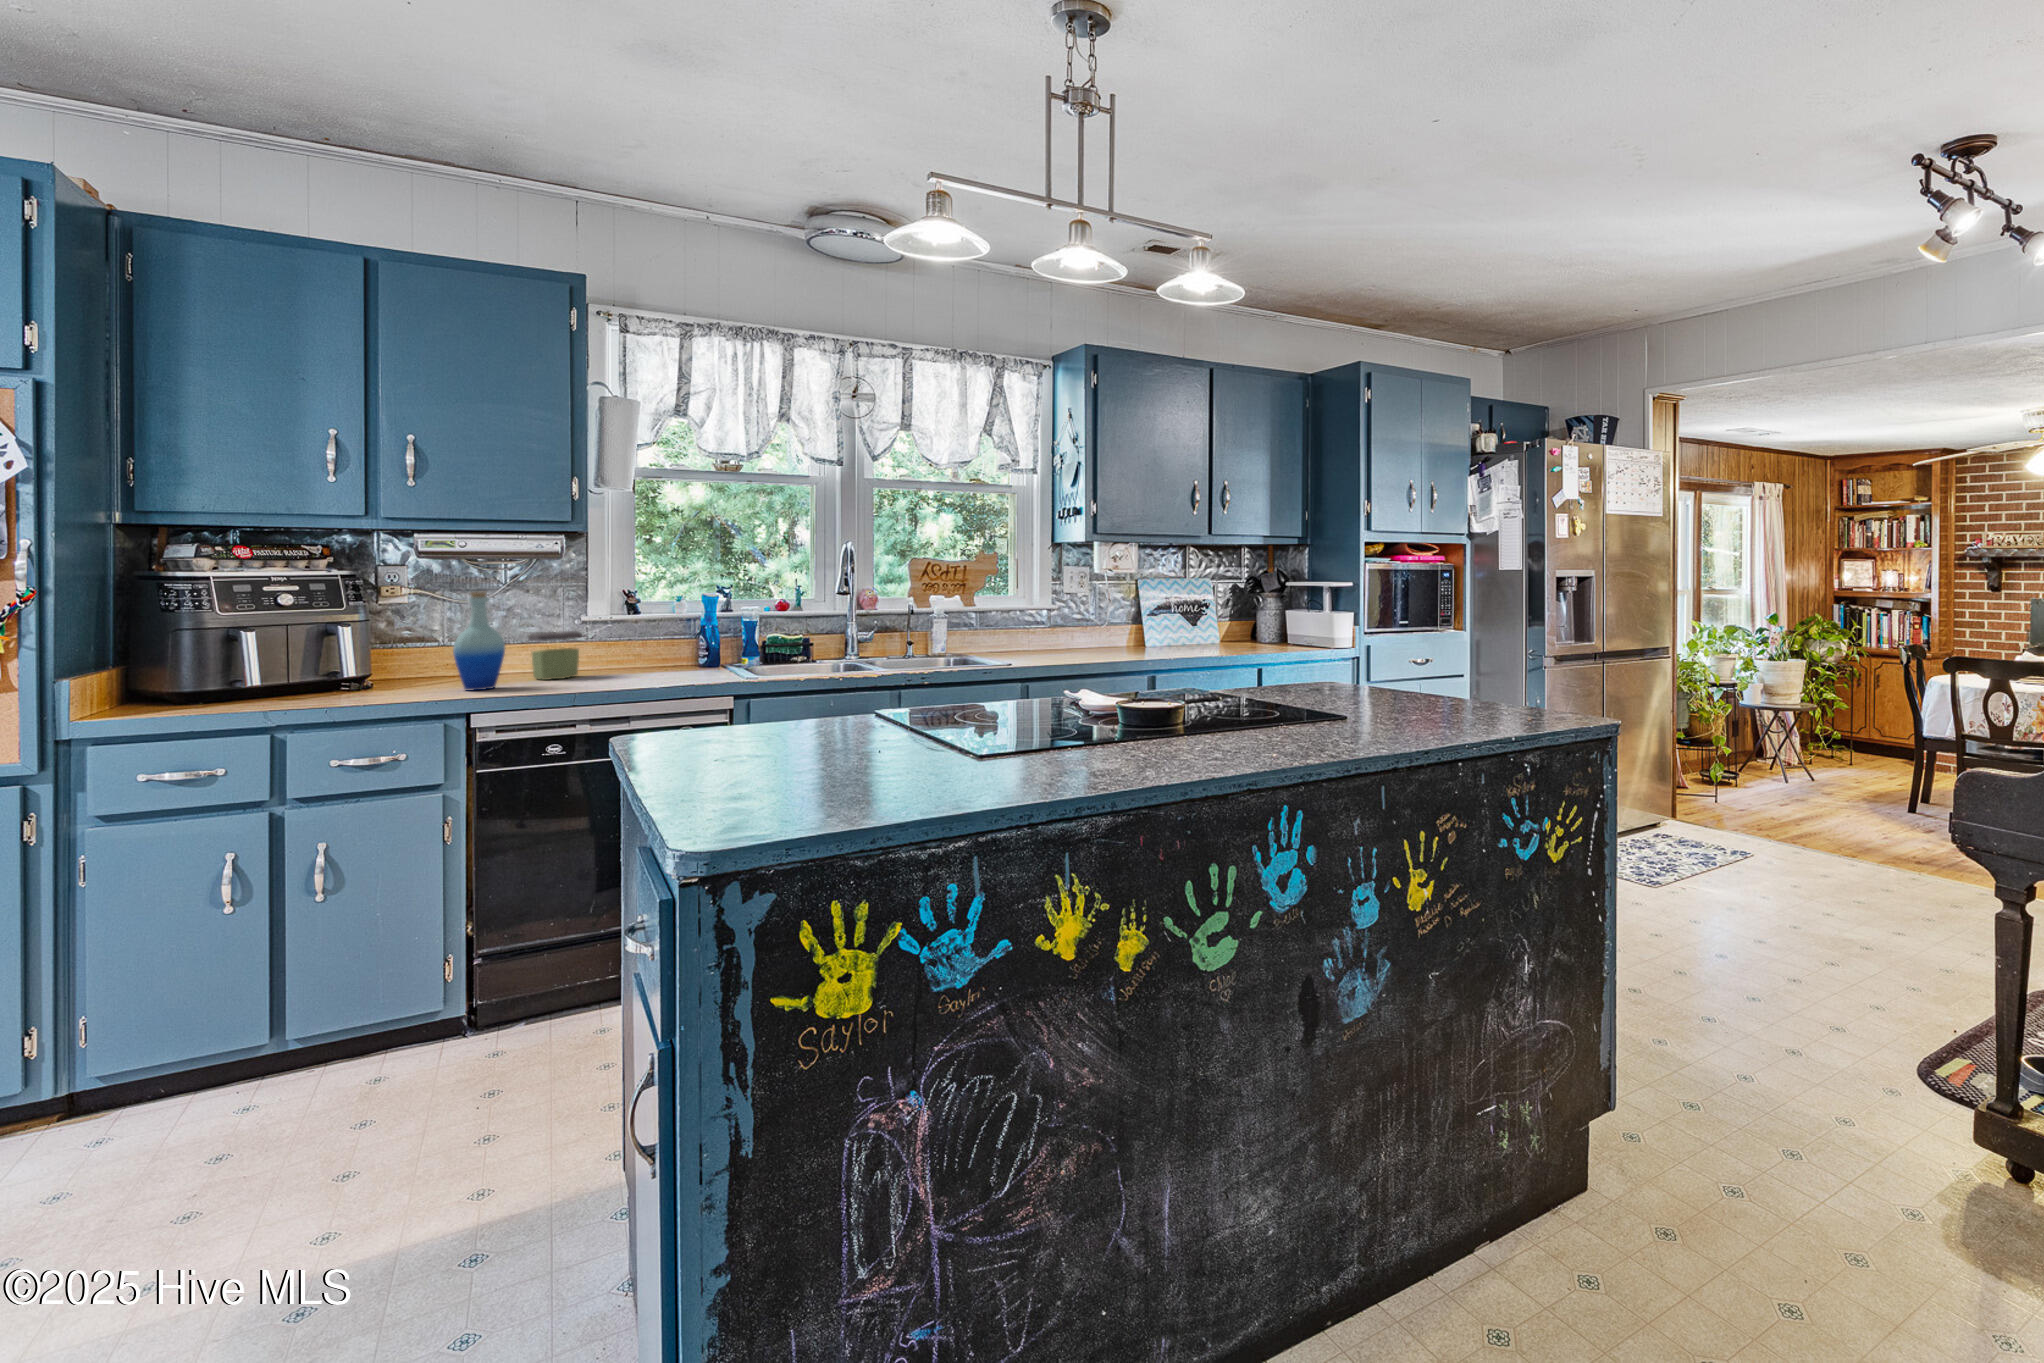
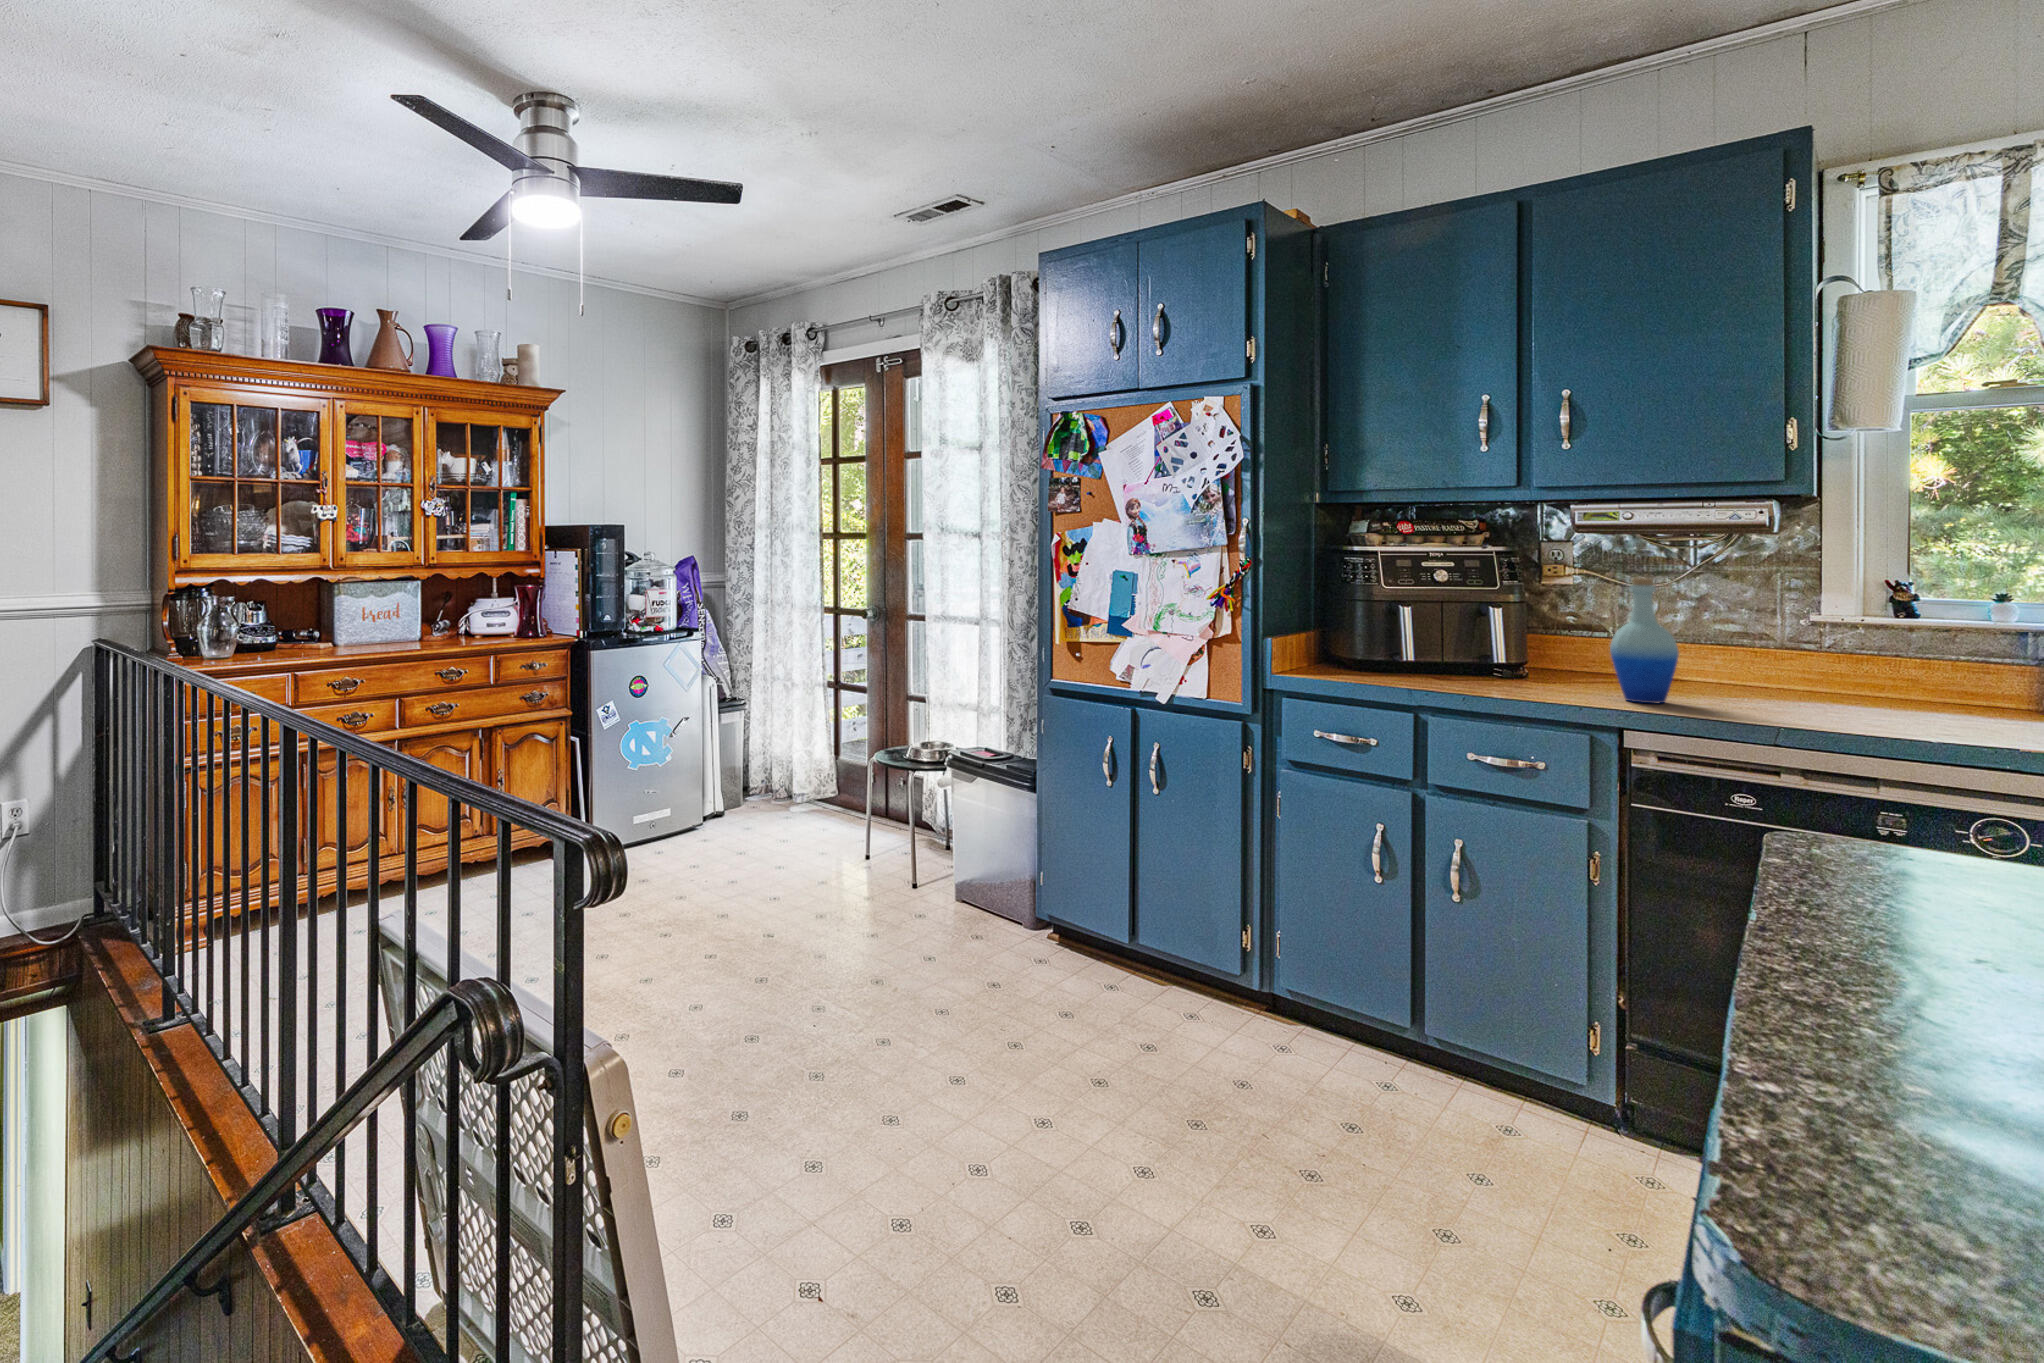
jar: present [528,631,582,680] -> none [1720,637,1804,705]

